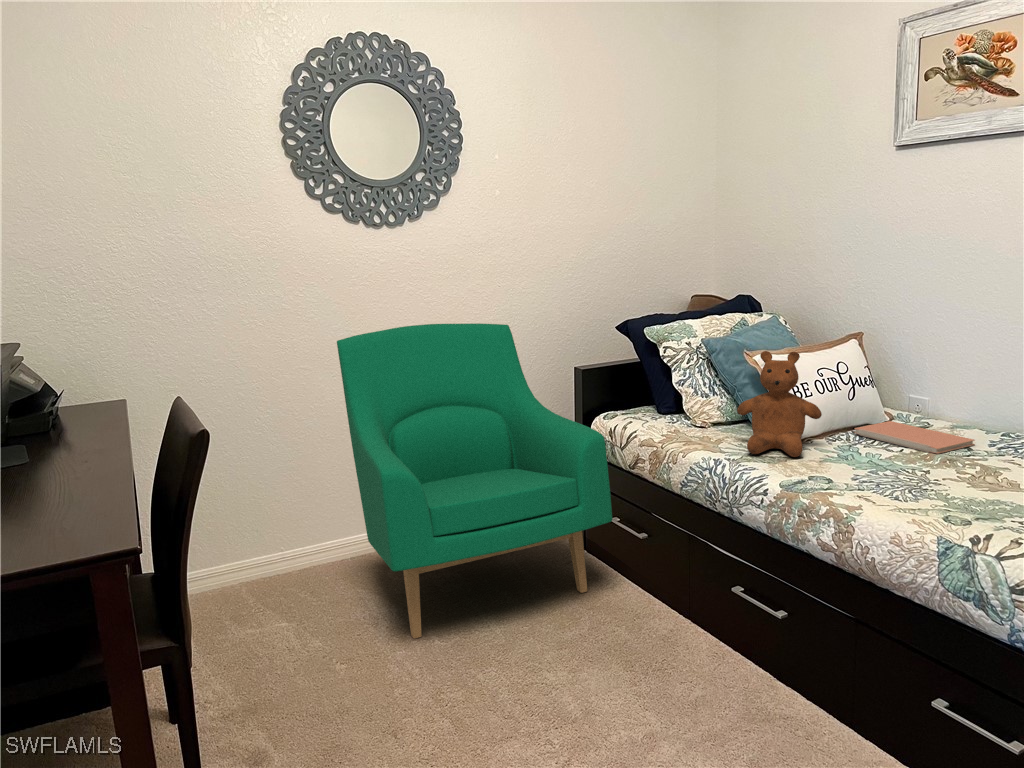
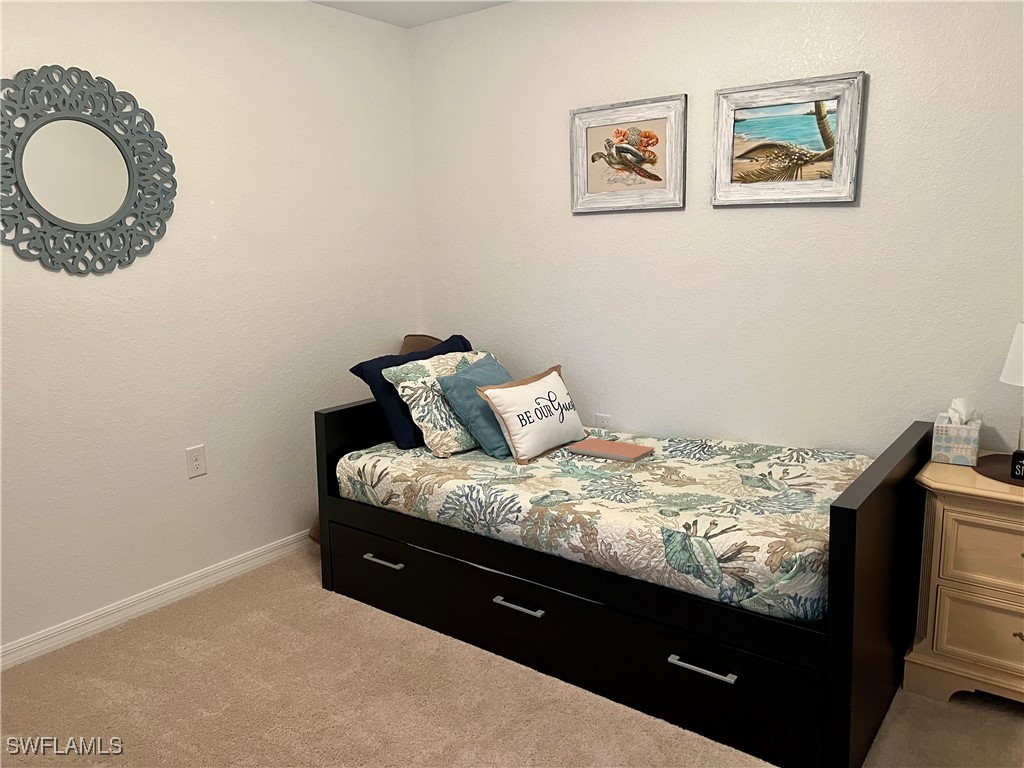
armchair: present [337,323,612,639] -> none [49,373,373,713]
teddy bear: present [737,351,822,457] -> none [480,388,548,479]

